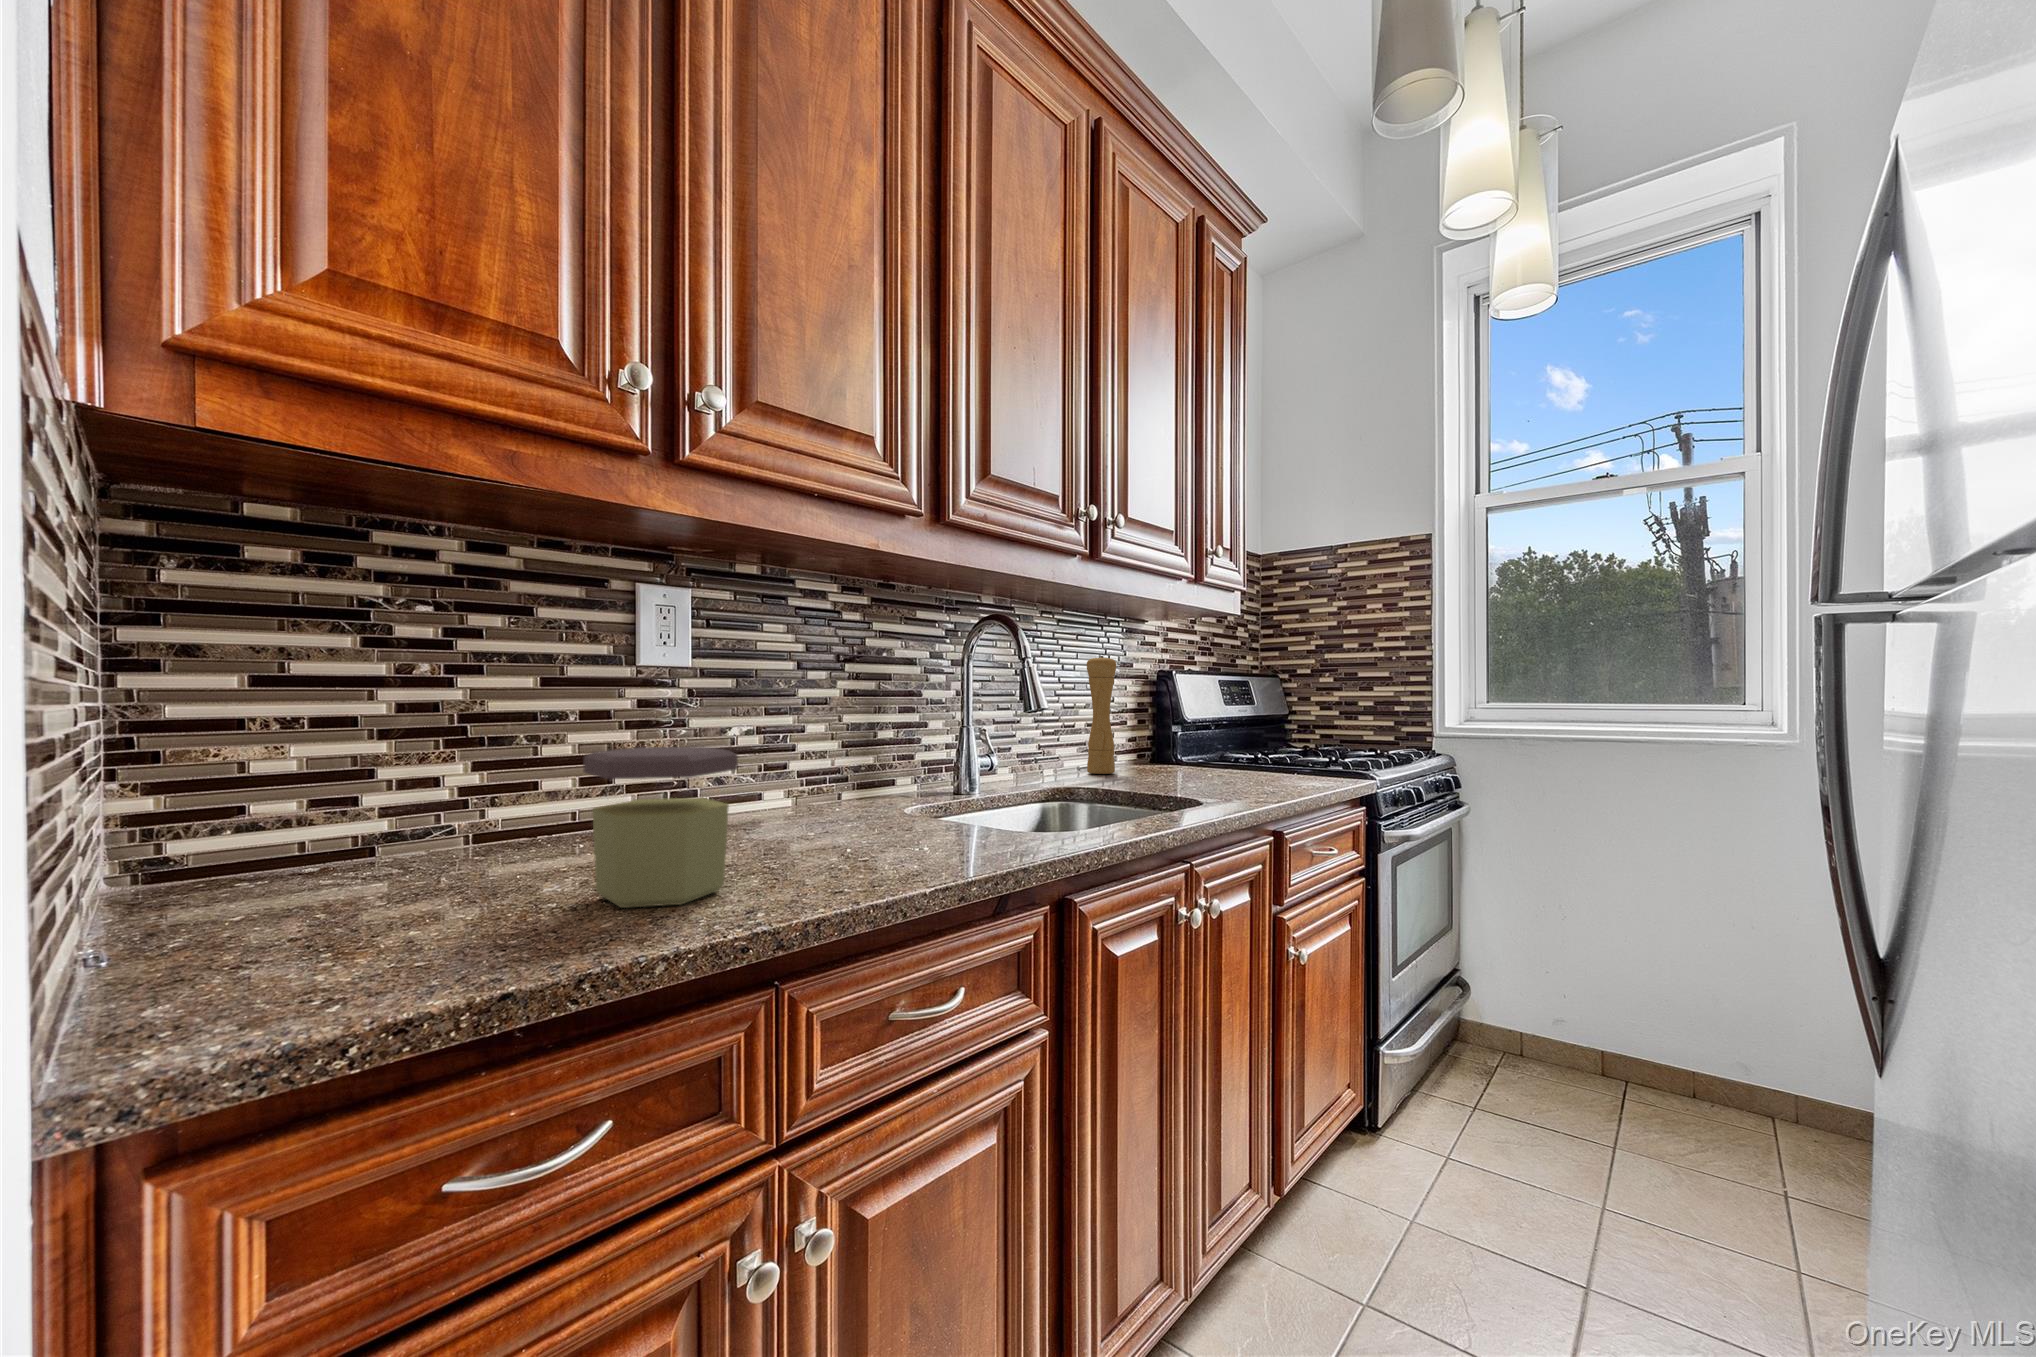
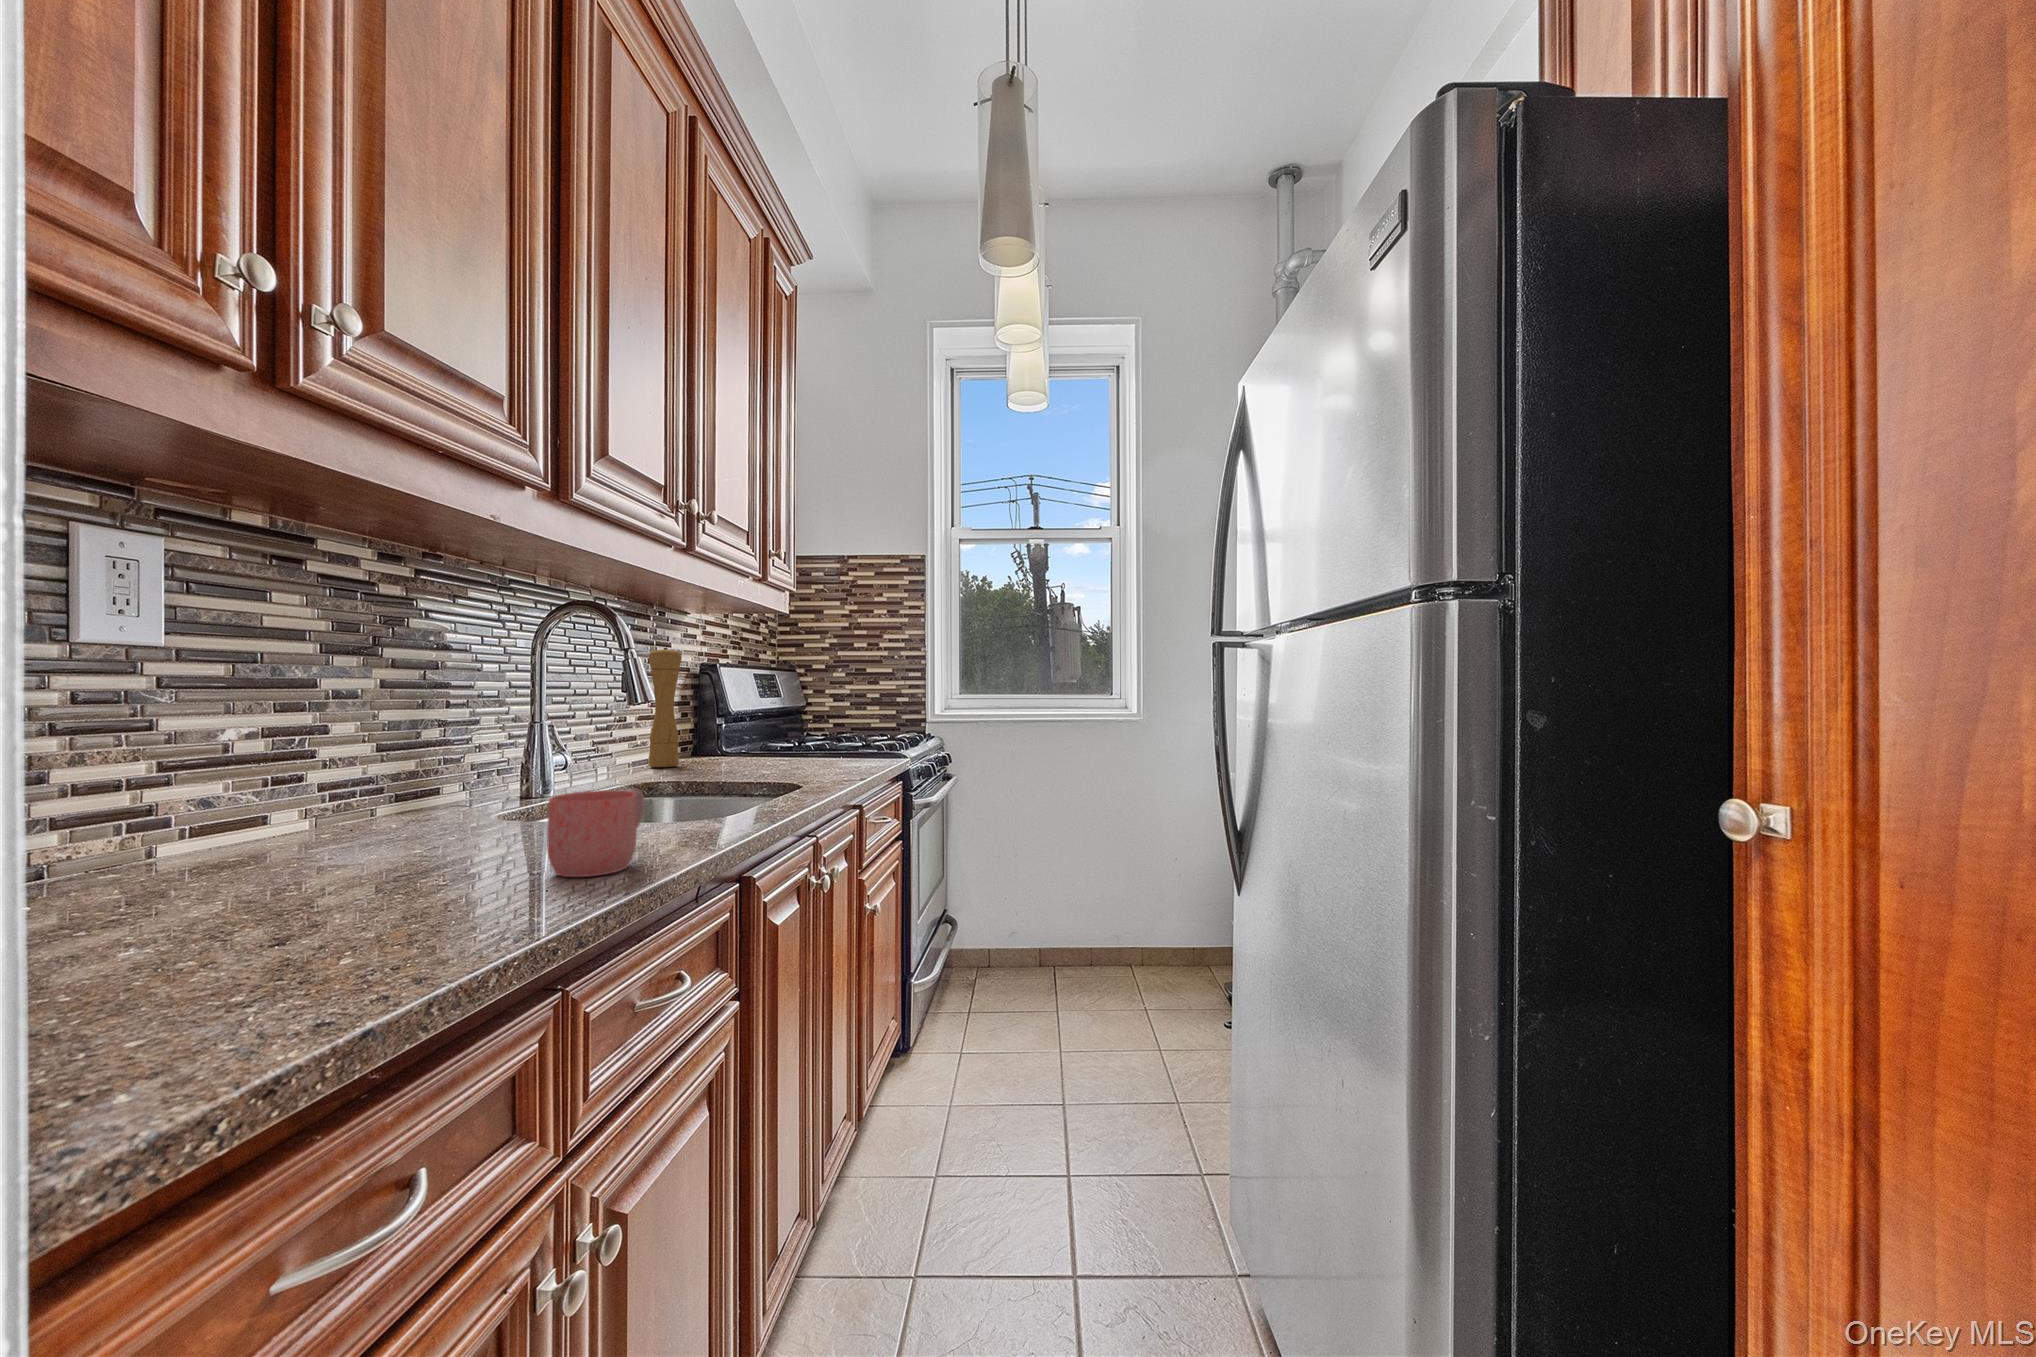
jar: present [583,747,738,908] -> none [180,748,433,966]
mug: none [855,794,947,873] -> present [547,789,645,877]

